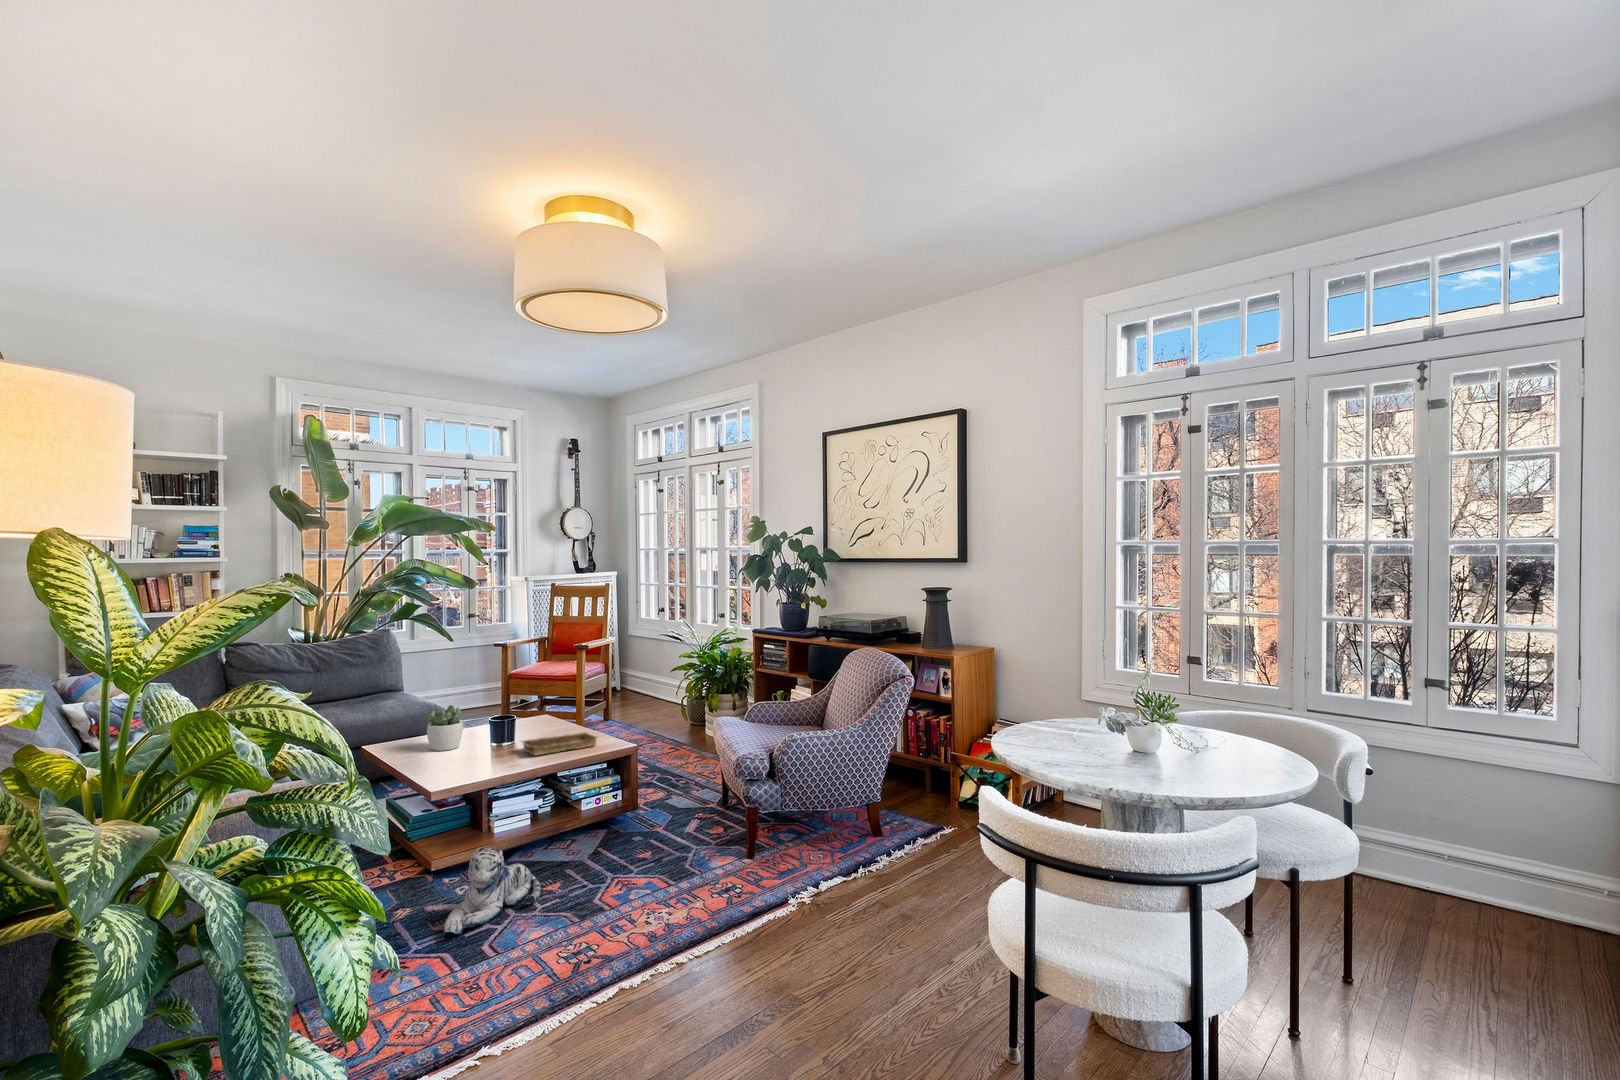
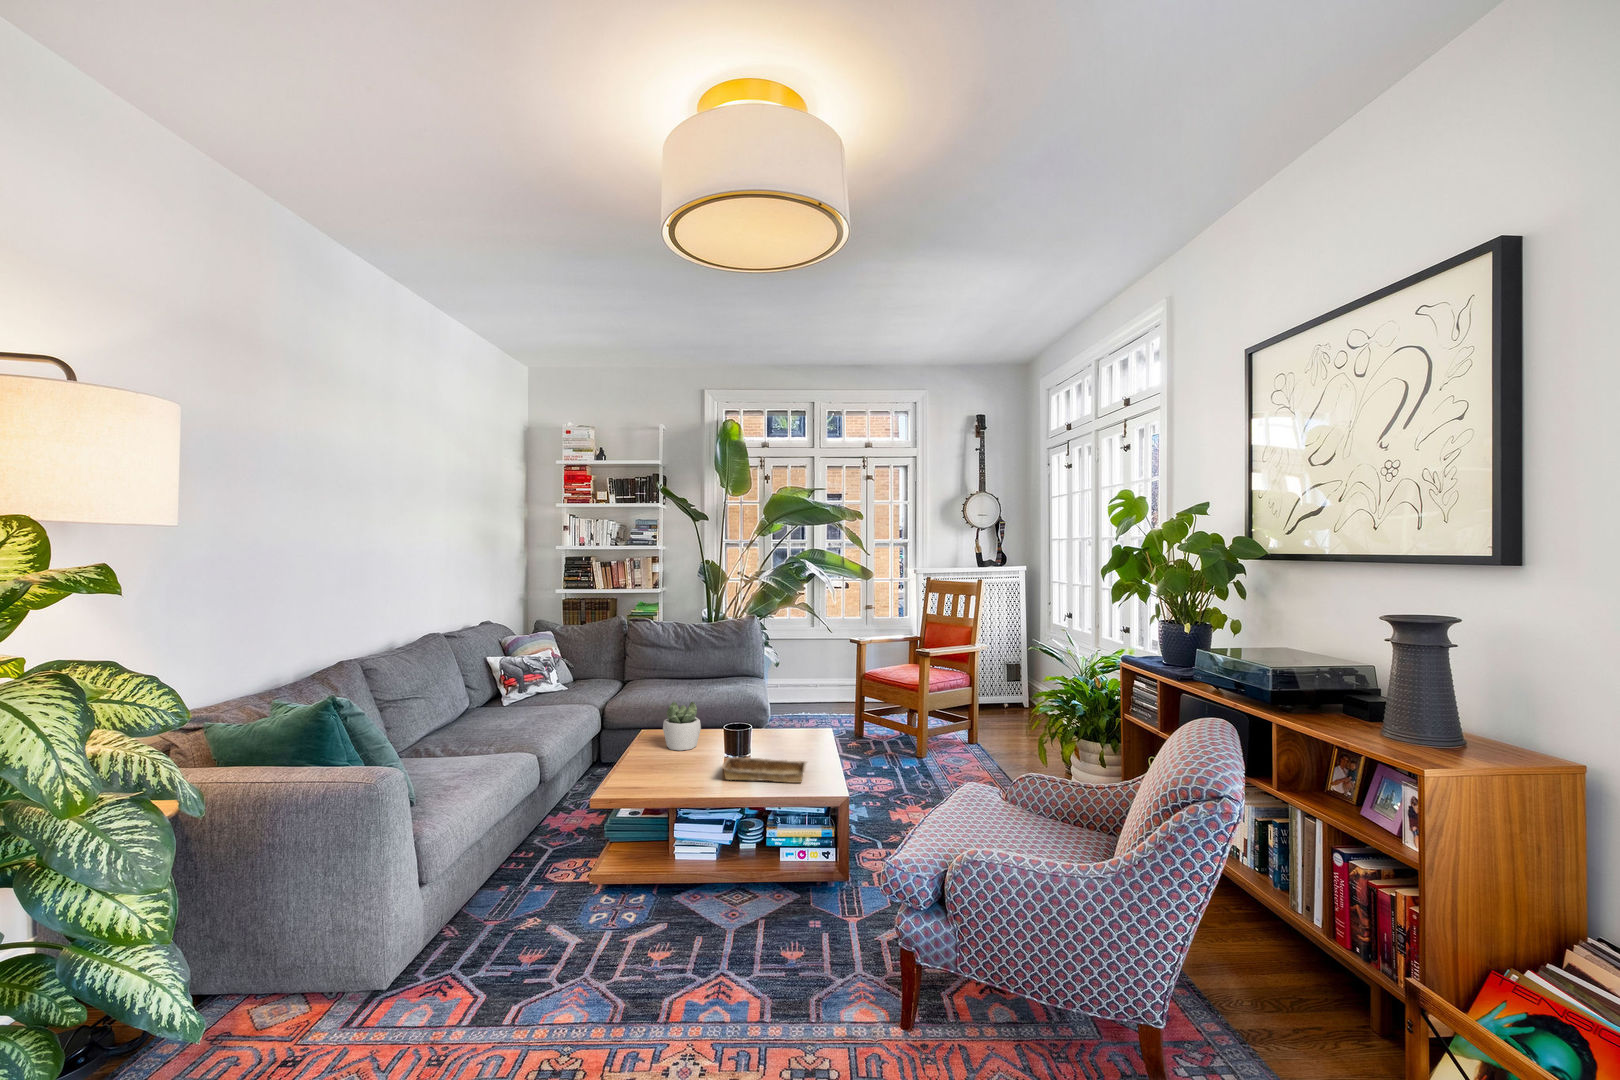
plush toy: present [443,848,541,934] -> none [499,884,652,985]

